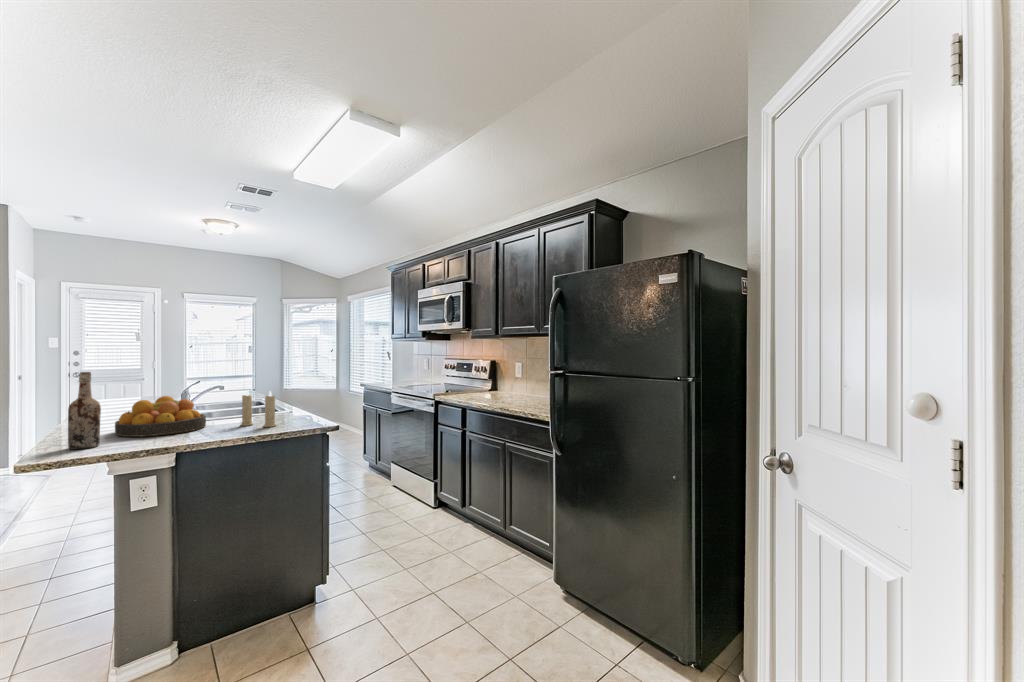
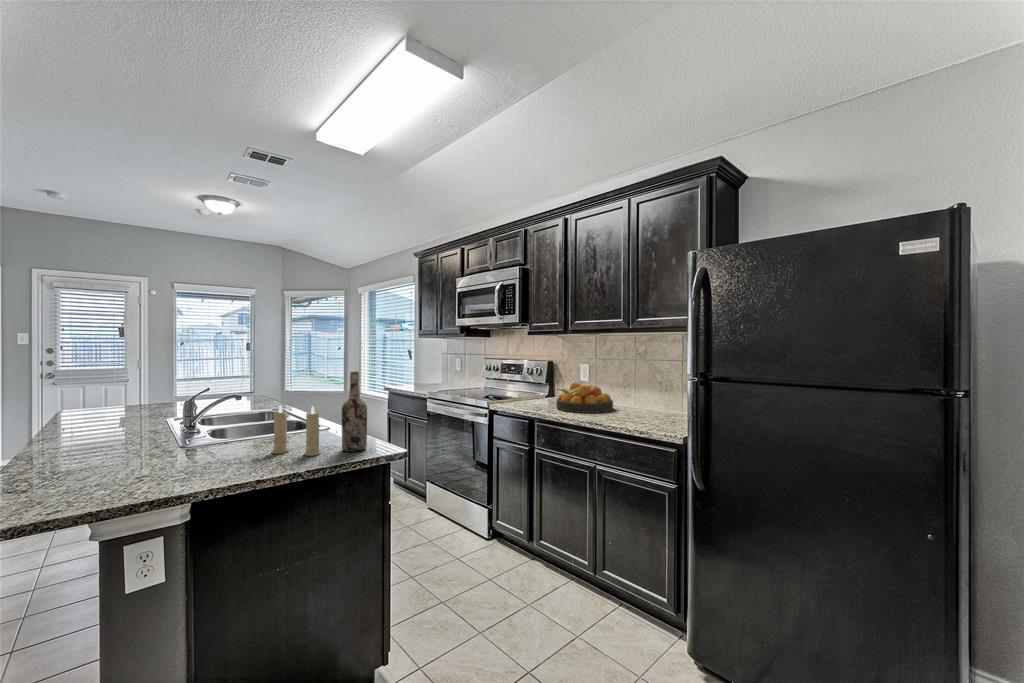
wine bottle: present [68,372,101,449] -> present [342,372,367,452]
fruit bowl: present [115,396,206,437] -> present [556,382,613,413]

